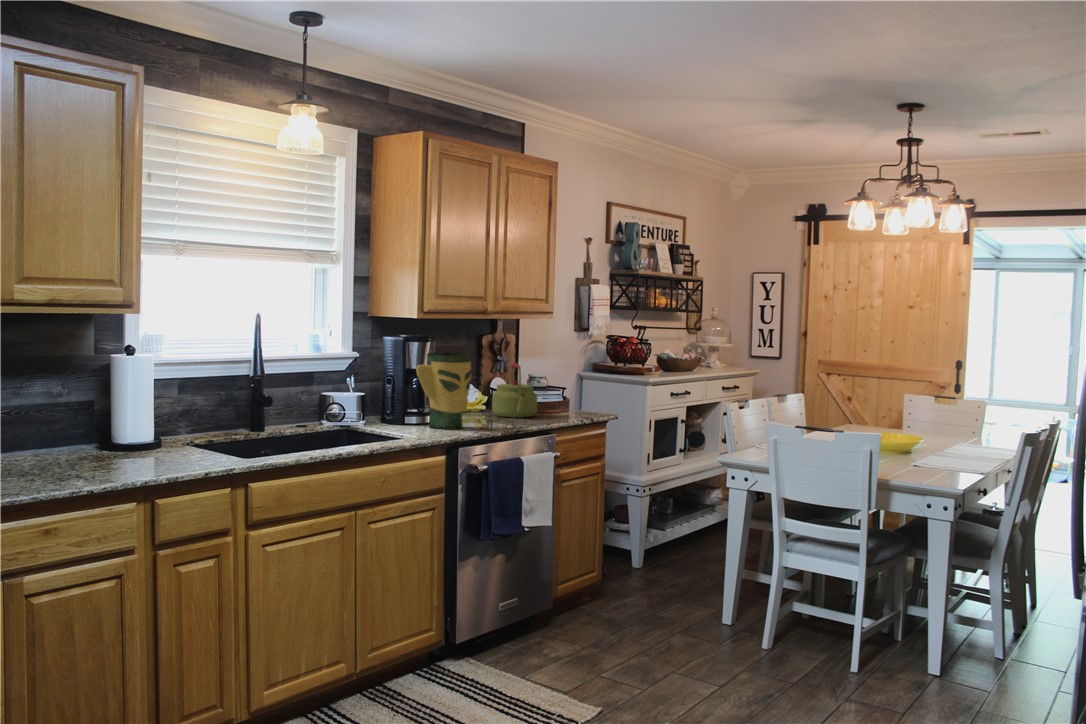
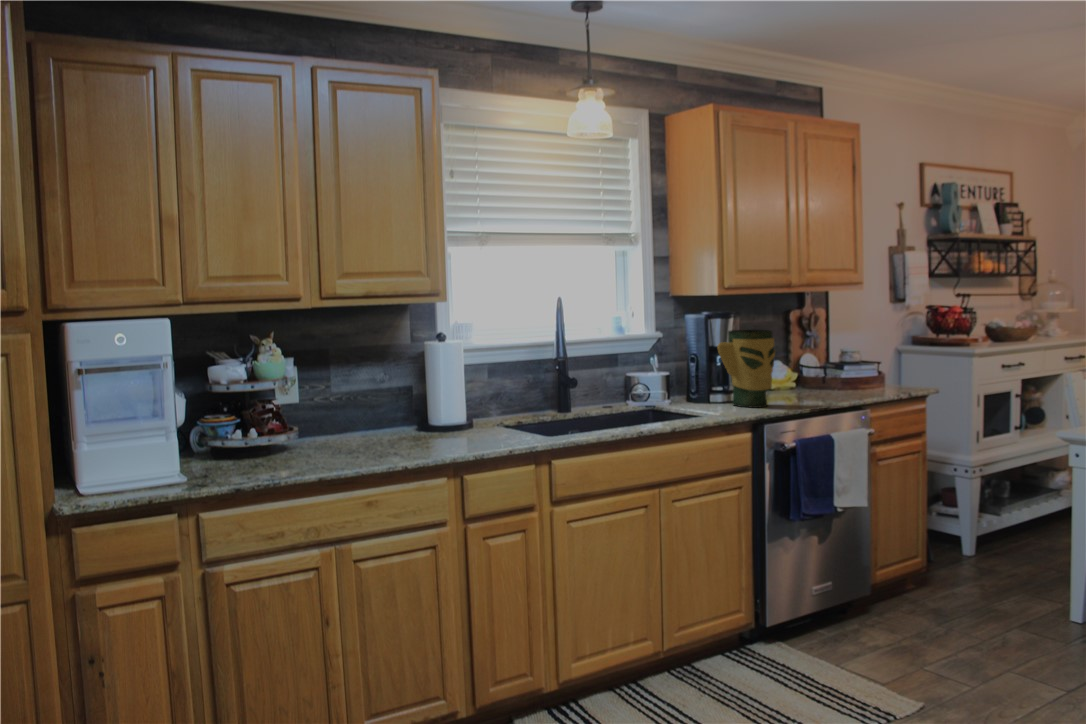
kettle: present [492,363,537,418] -> none [798,338,848,394]

